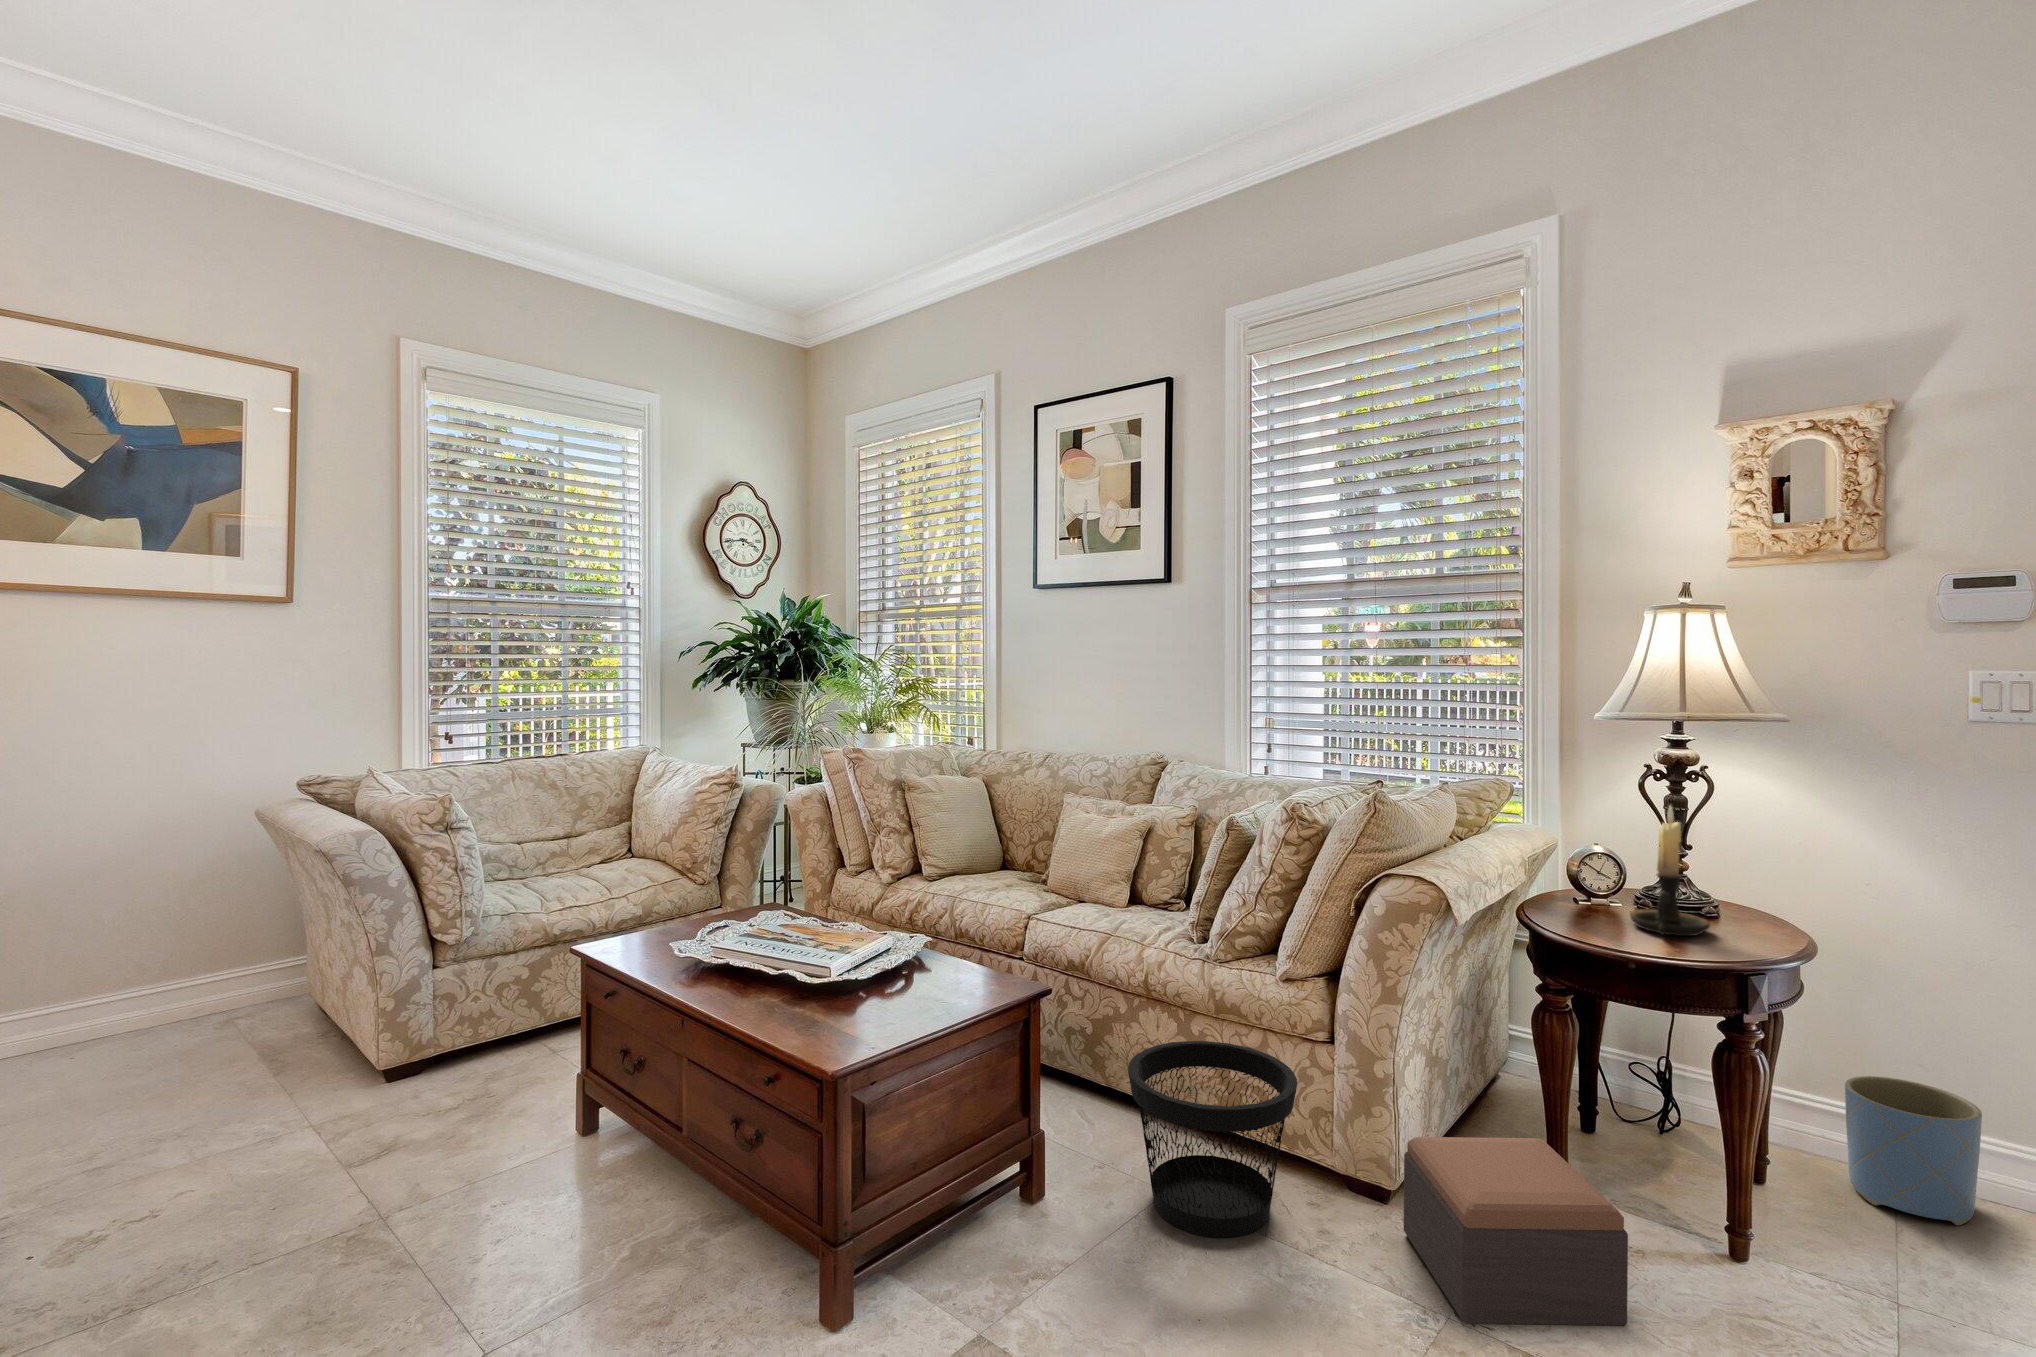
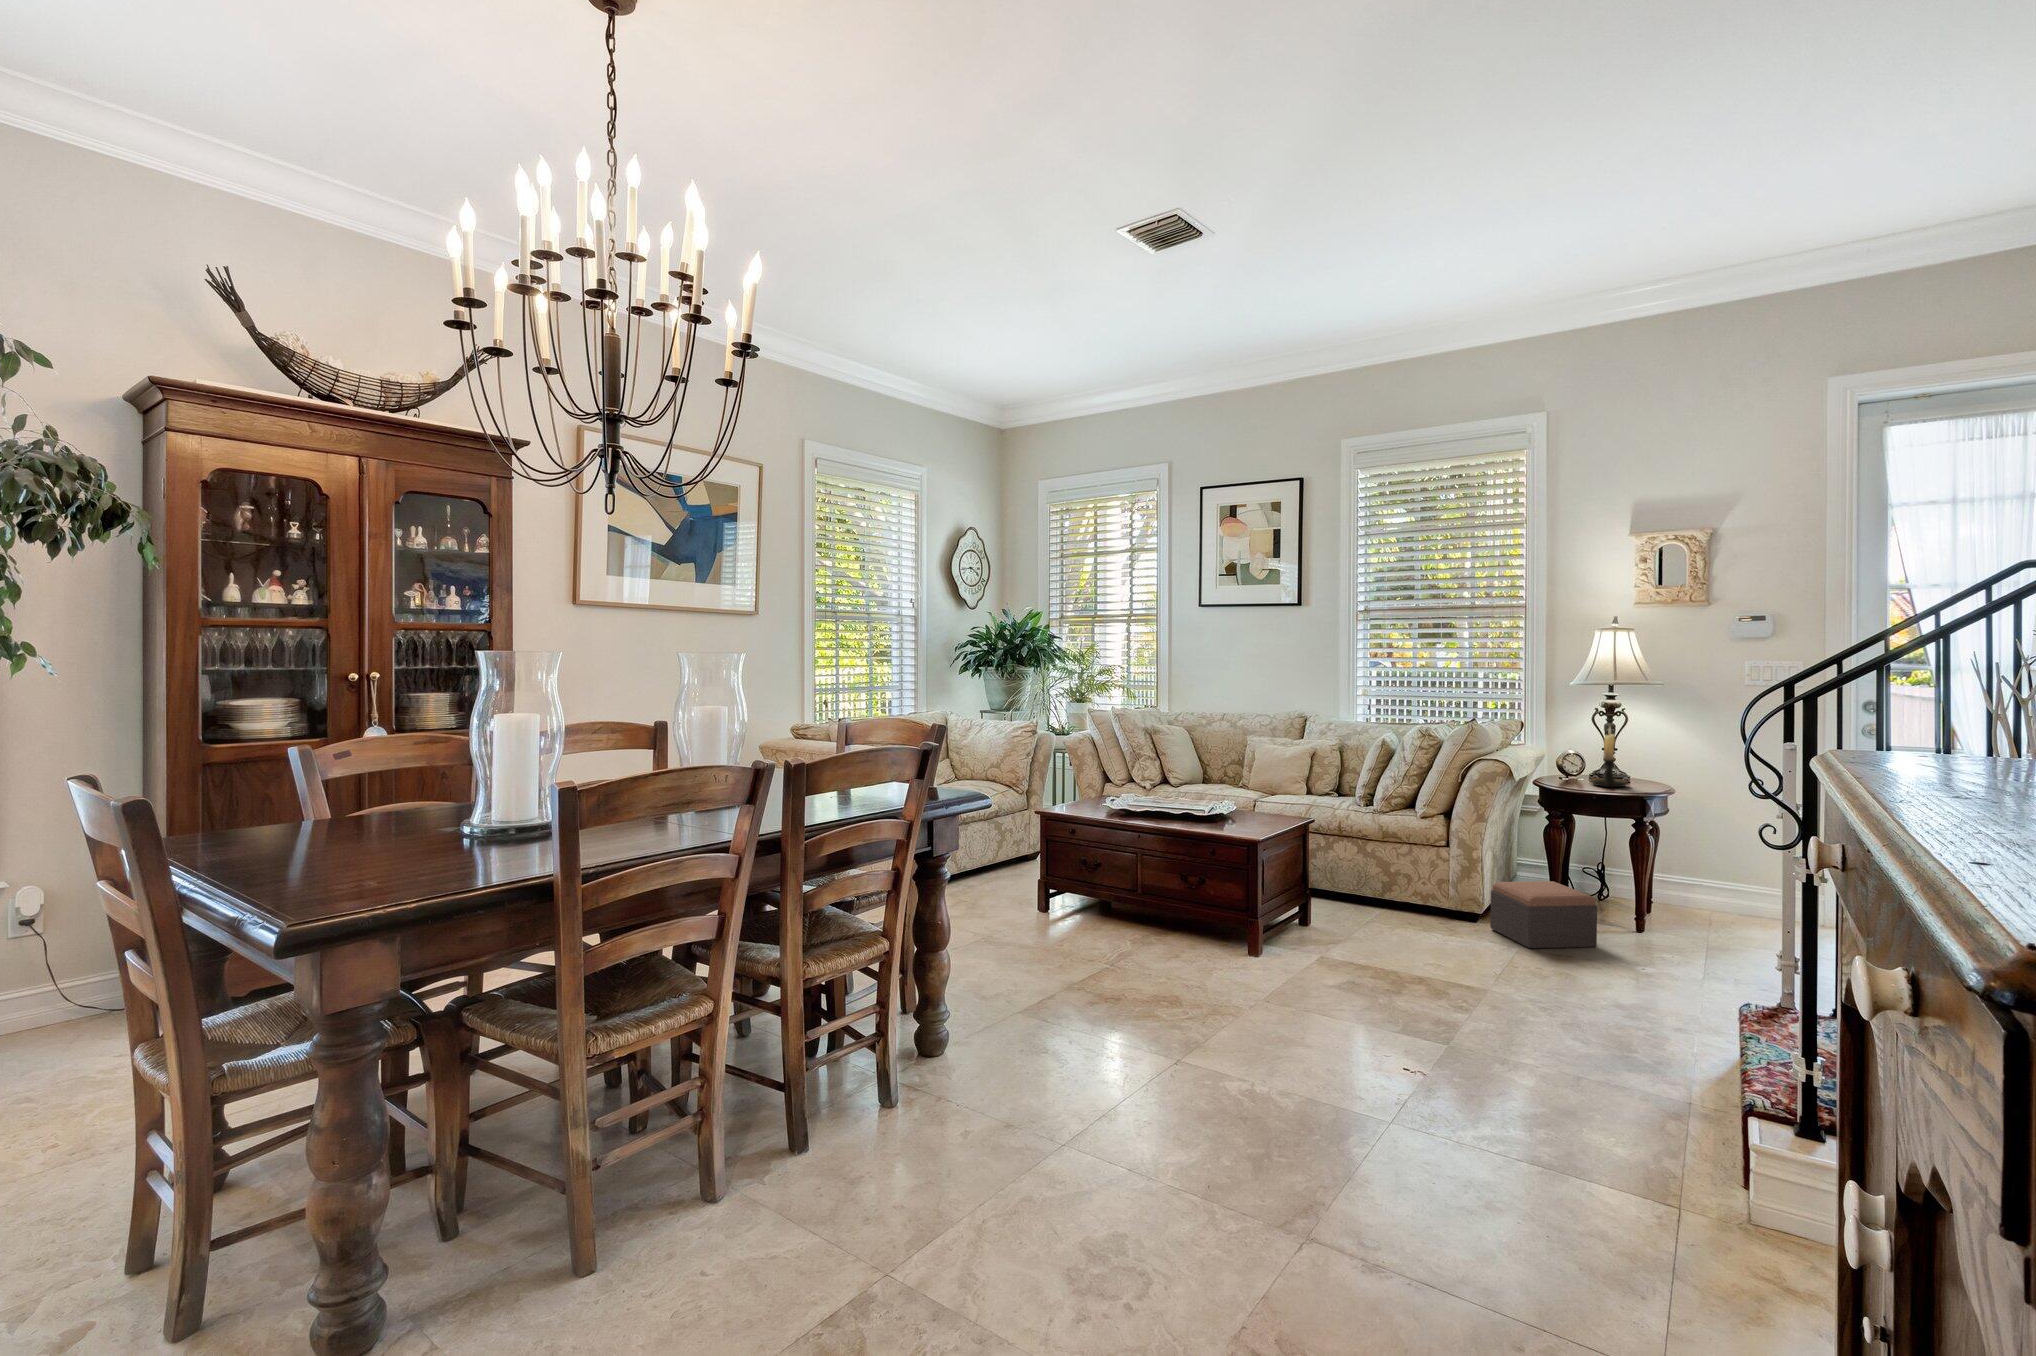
wastebasket: present [1128,1041,1297,1237] -> none [1352,851,1440,933]
planter: present [1845,1076,1982,1225] -> none [1688,860,1748,920]

